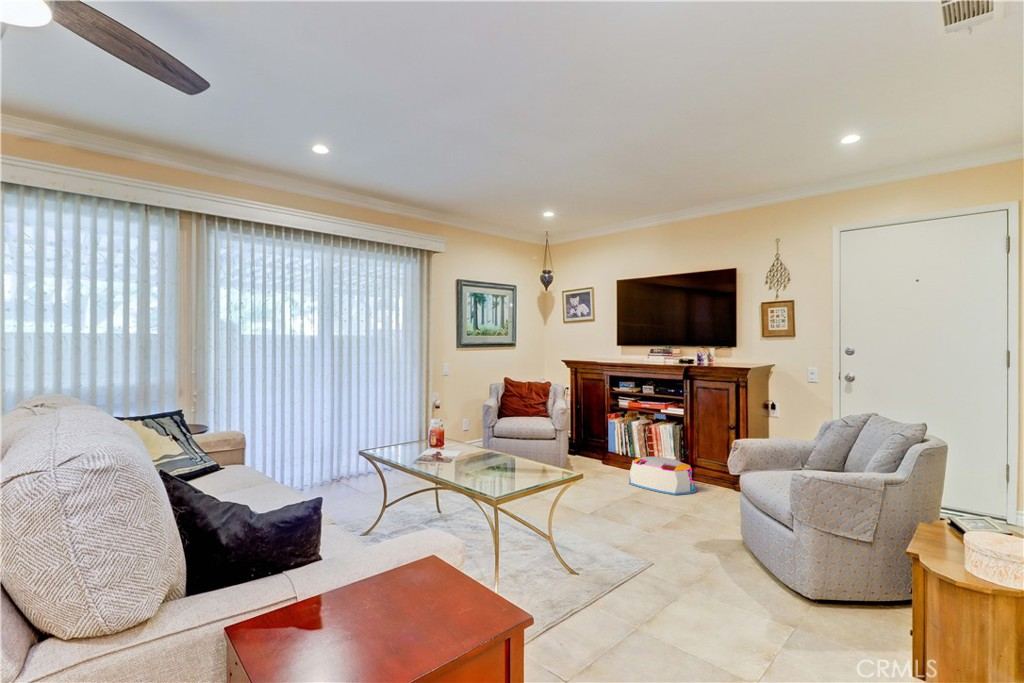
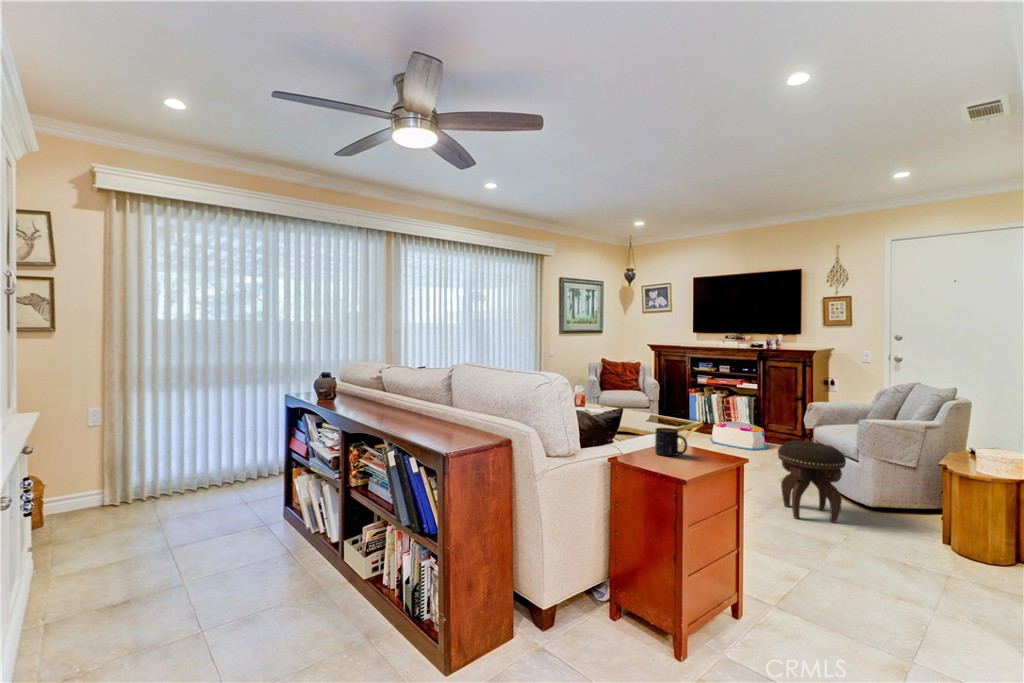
footstool: none [678,503,772,635] -> present [778,441,846,523]
mug: none [337,543,387,615] -> present [655,428,687,456]

